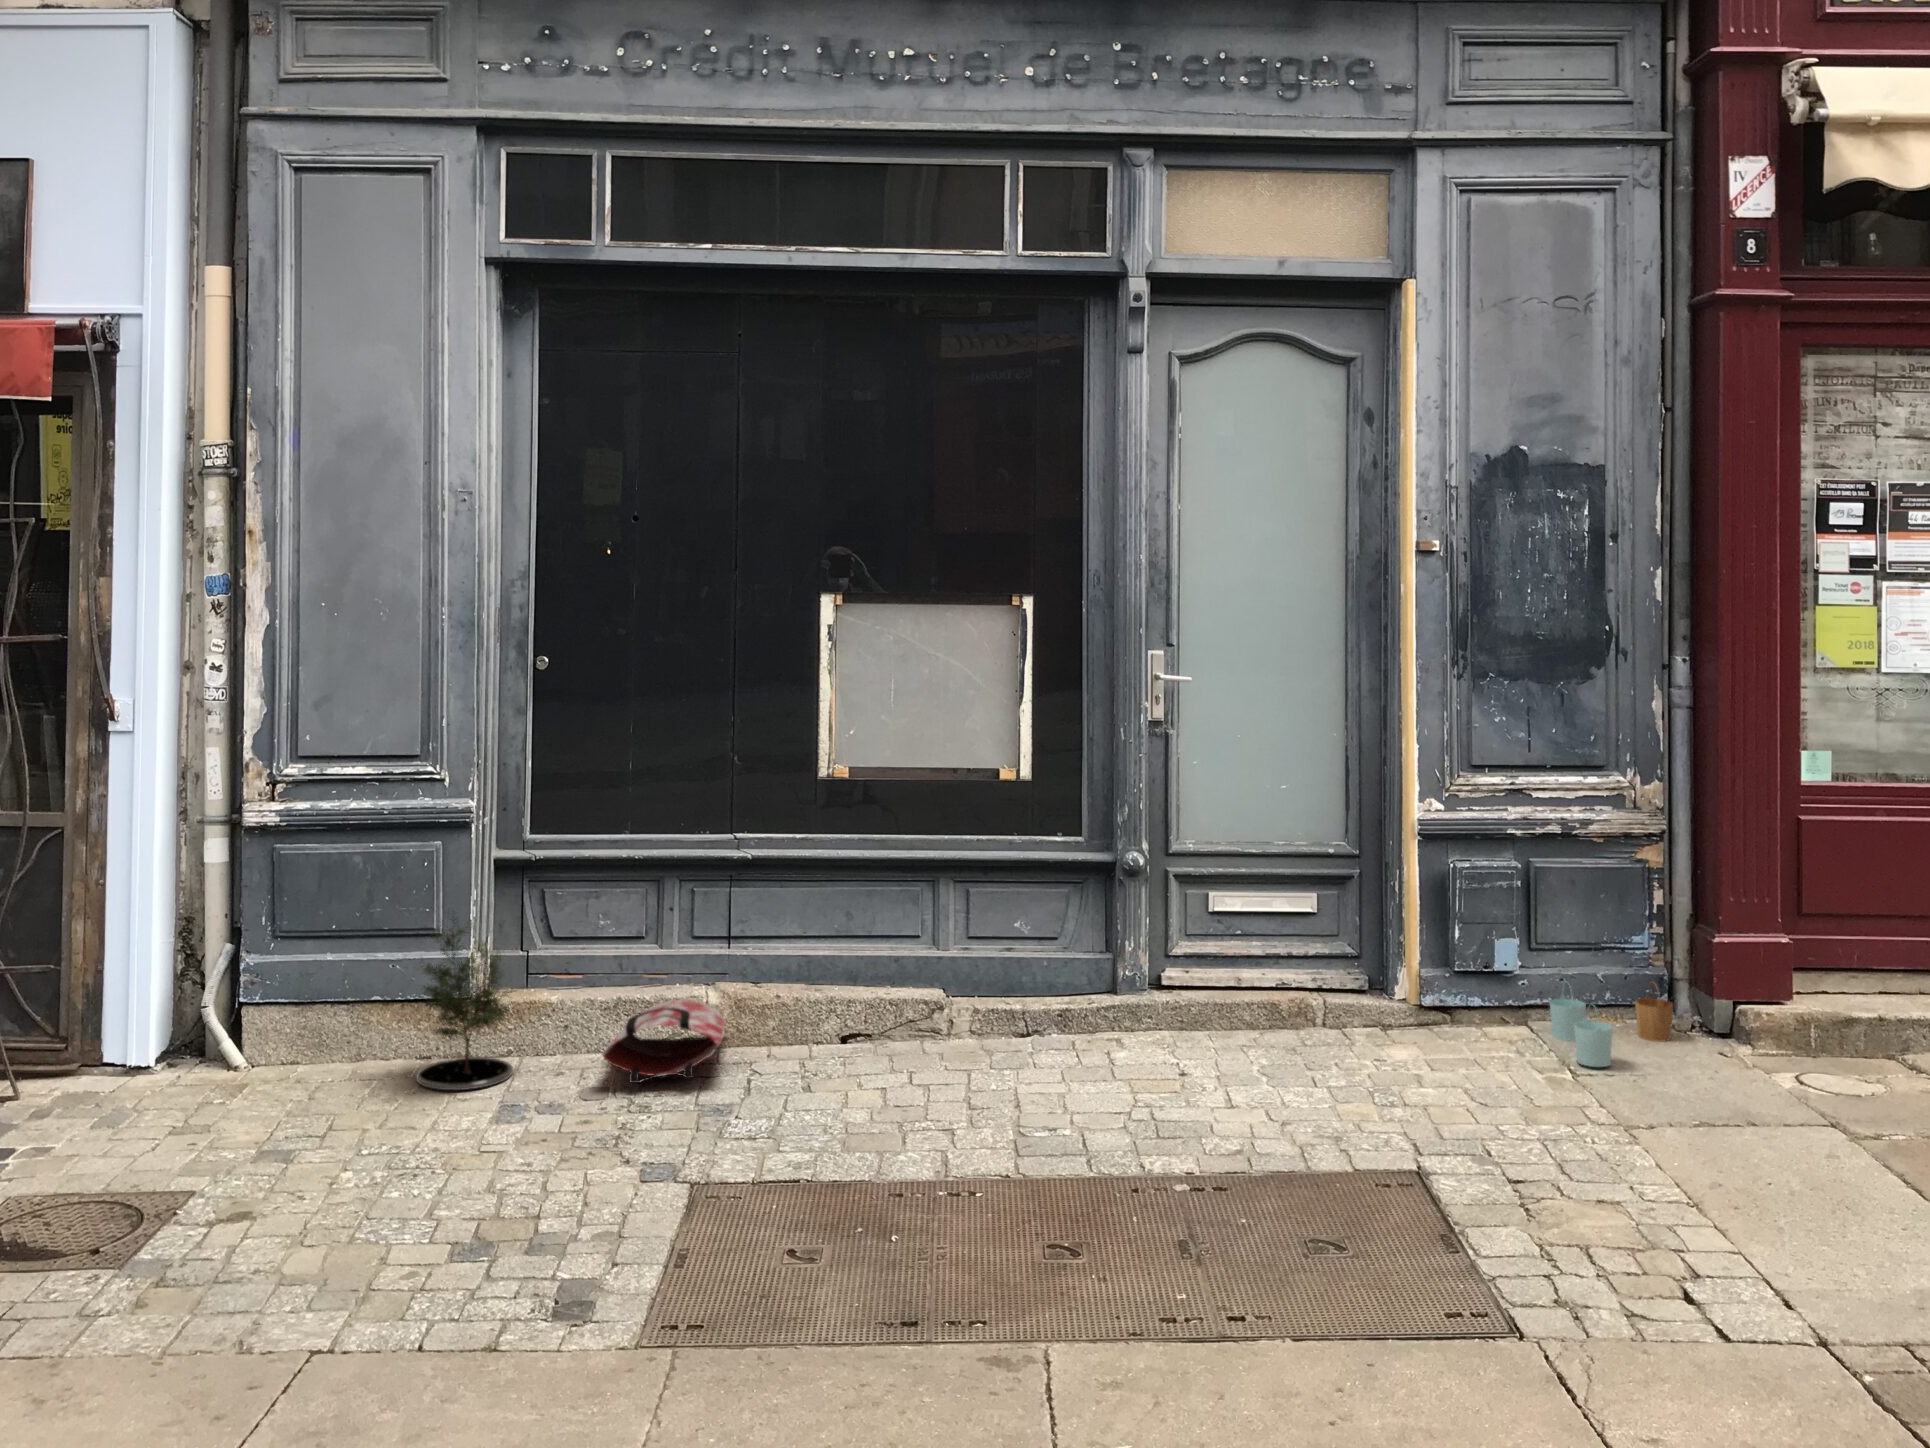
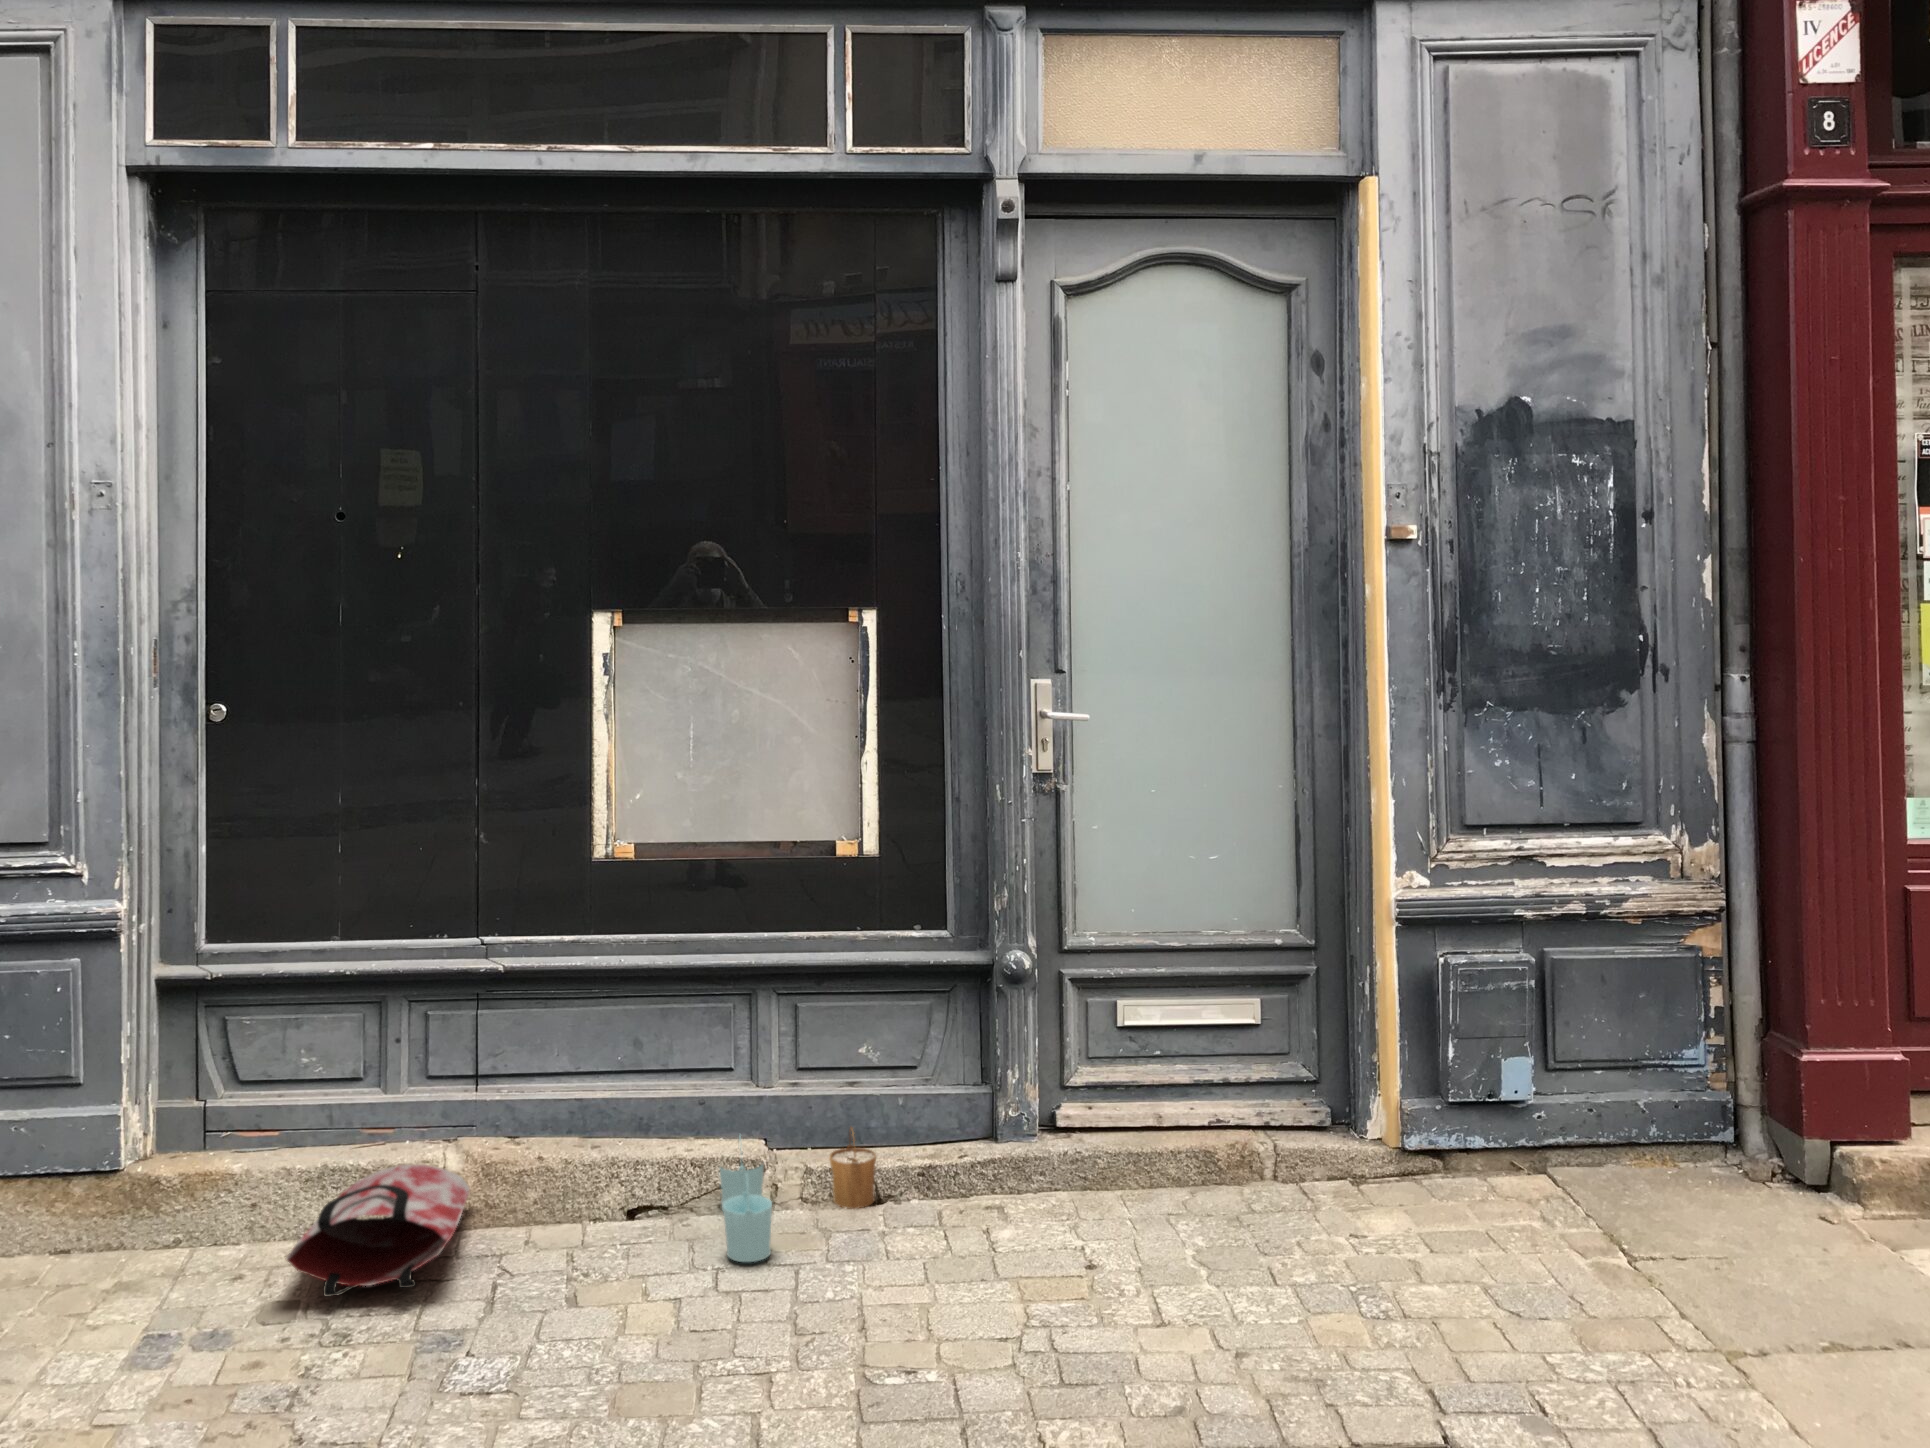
potted tree: present [414,913,514,1090] -> none [25,1055,180,1311]
bucket: present [1550,995,1673,1067] -> present [720,1128,876,1262]

